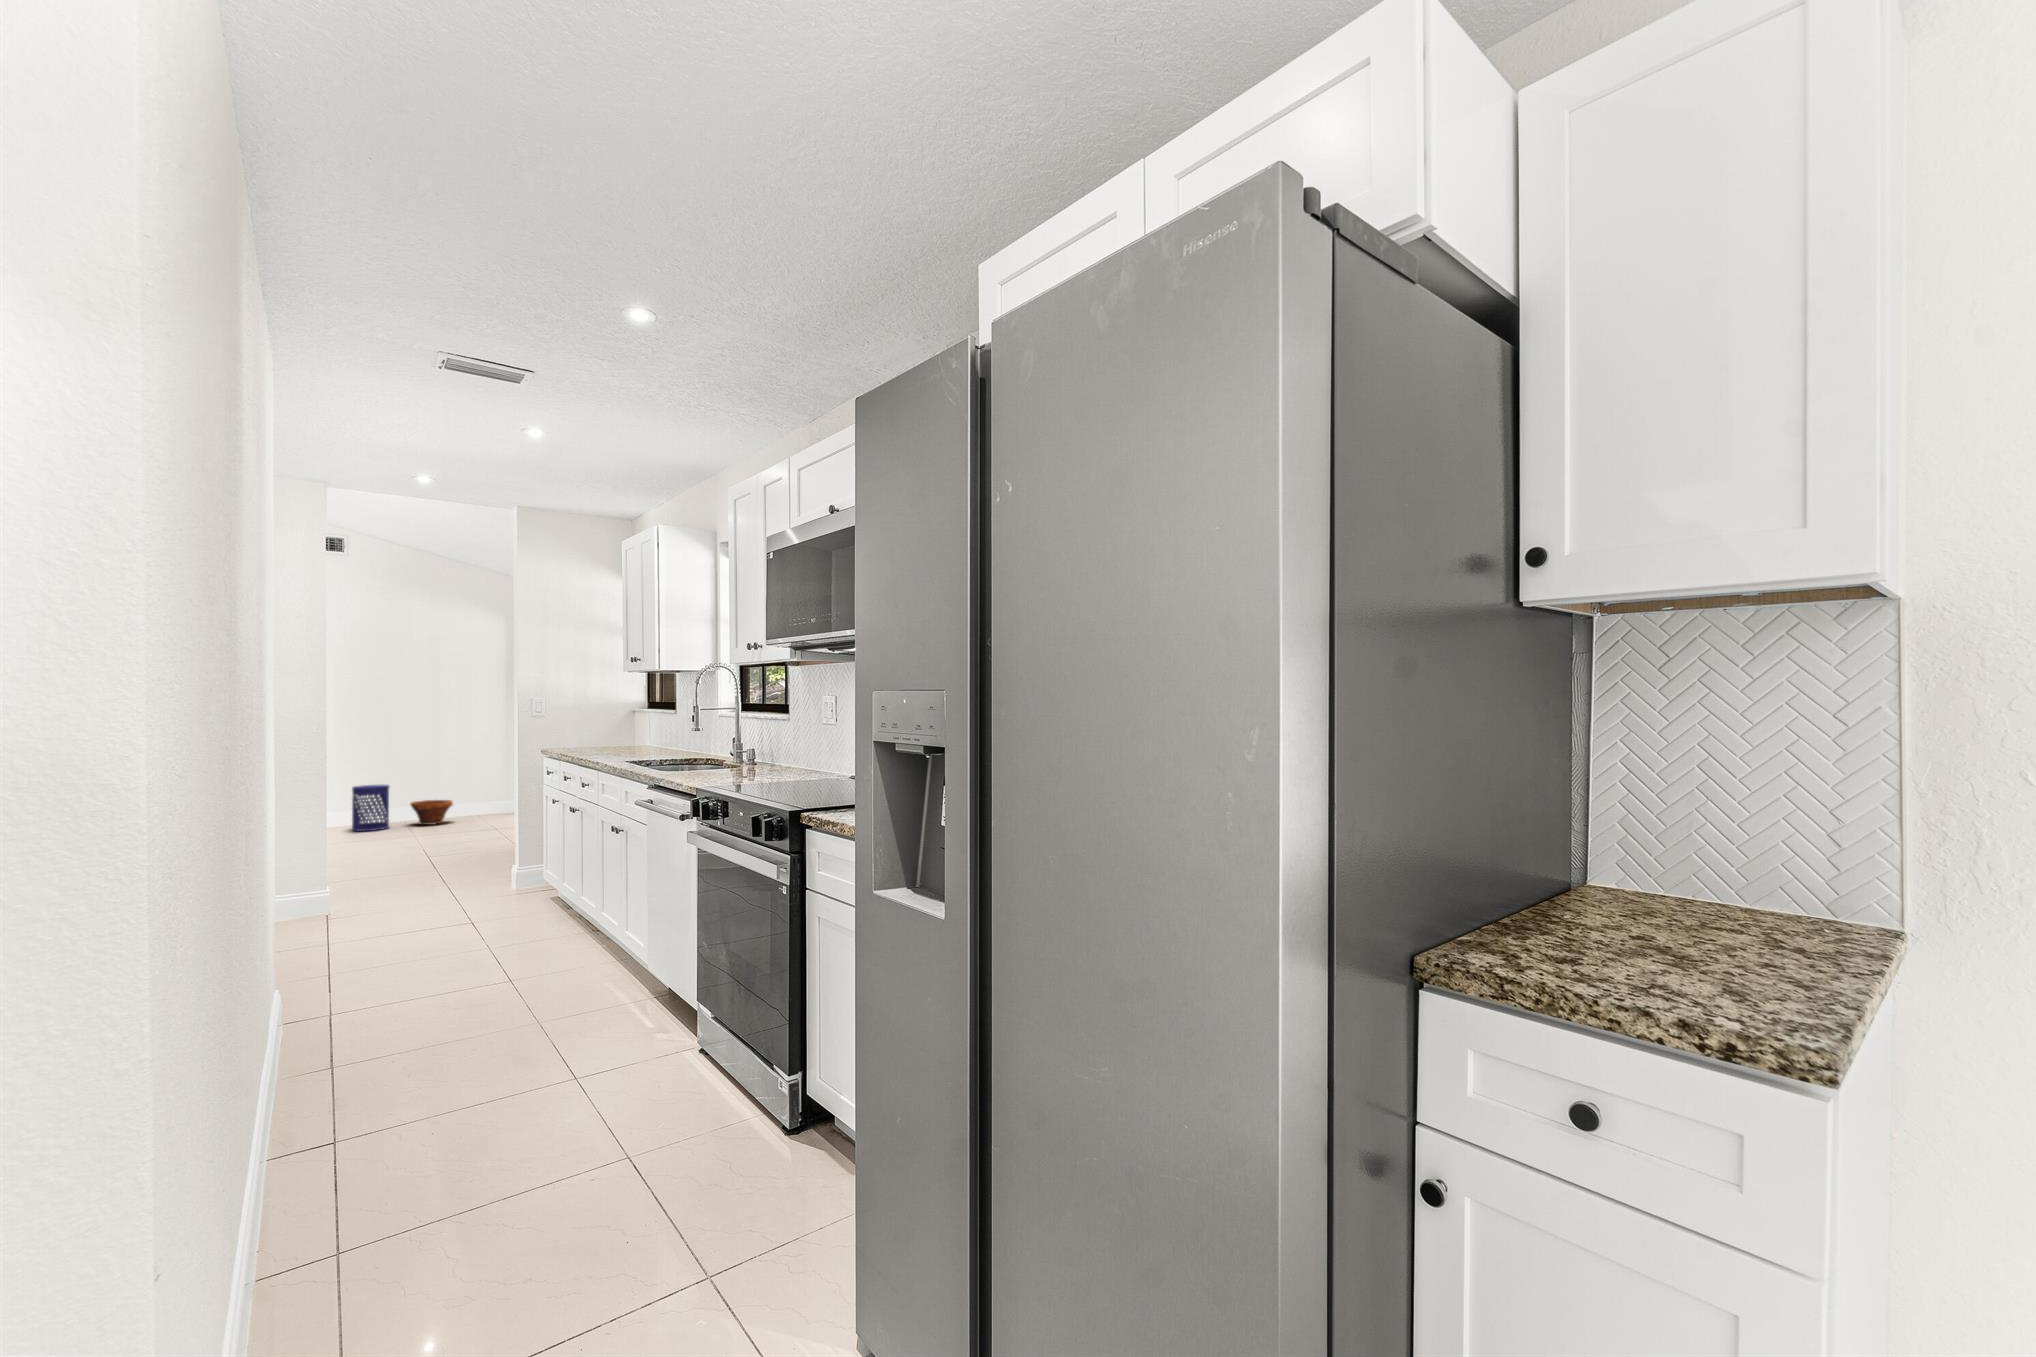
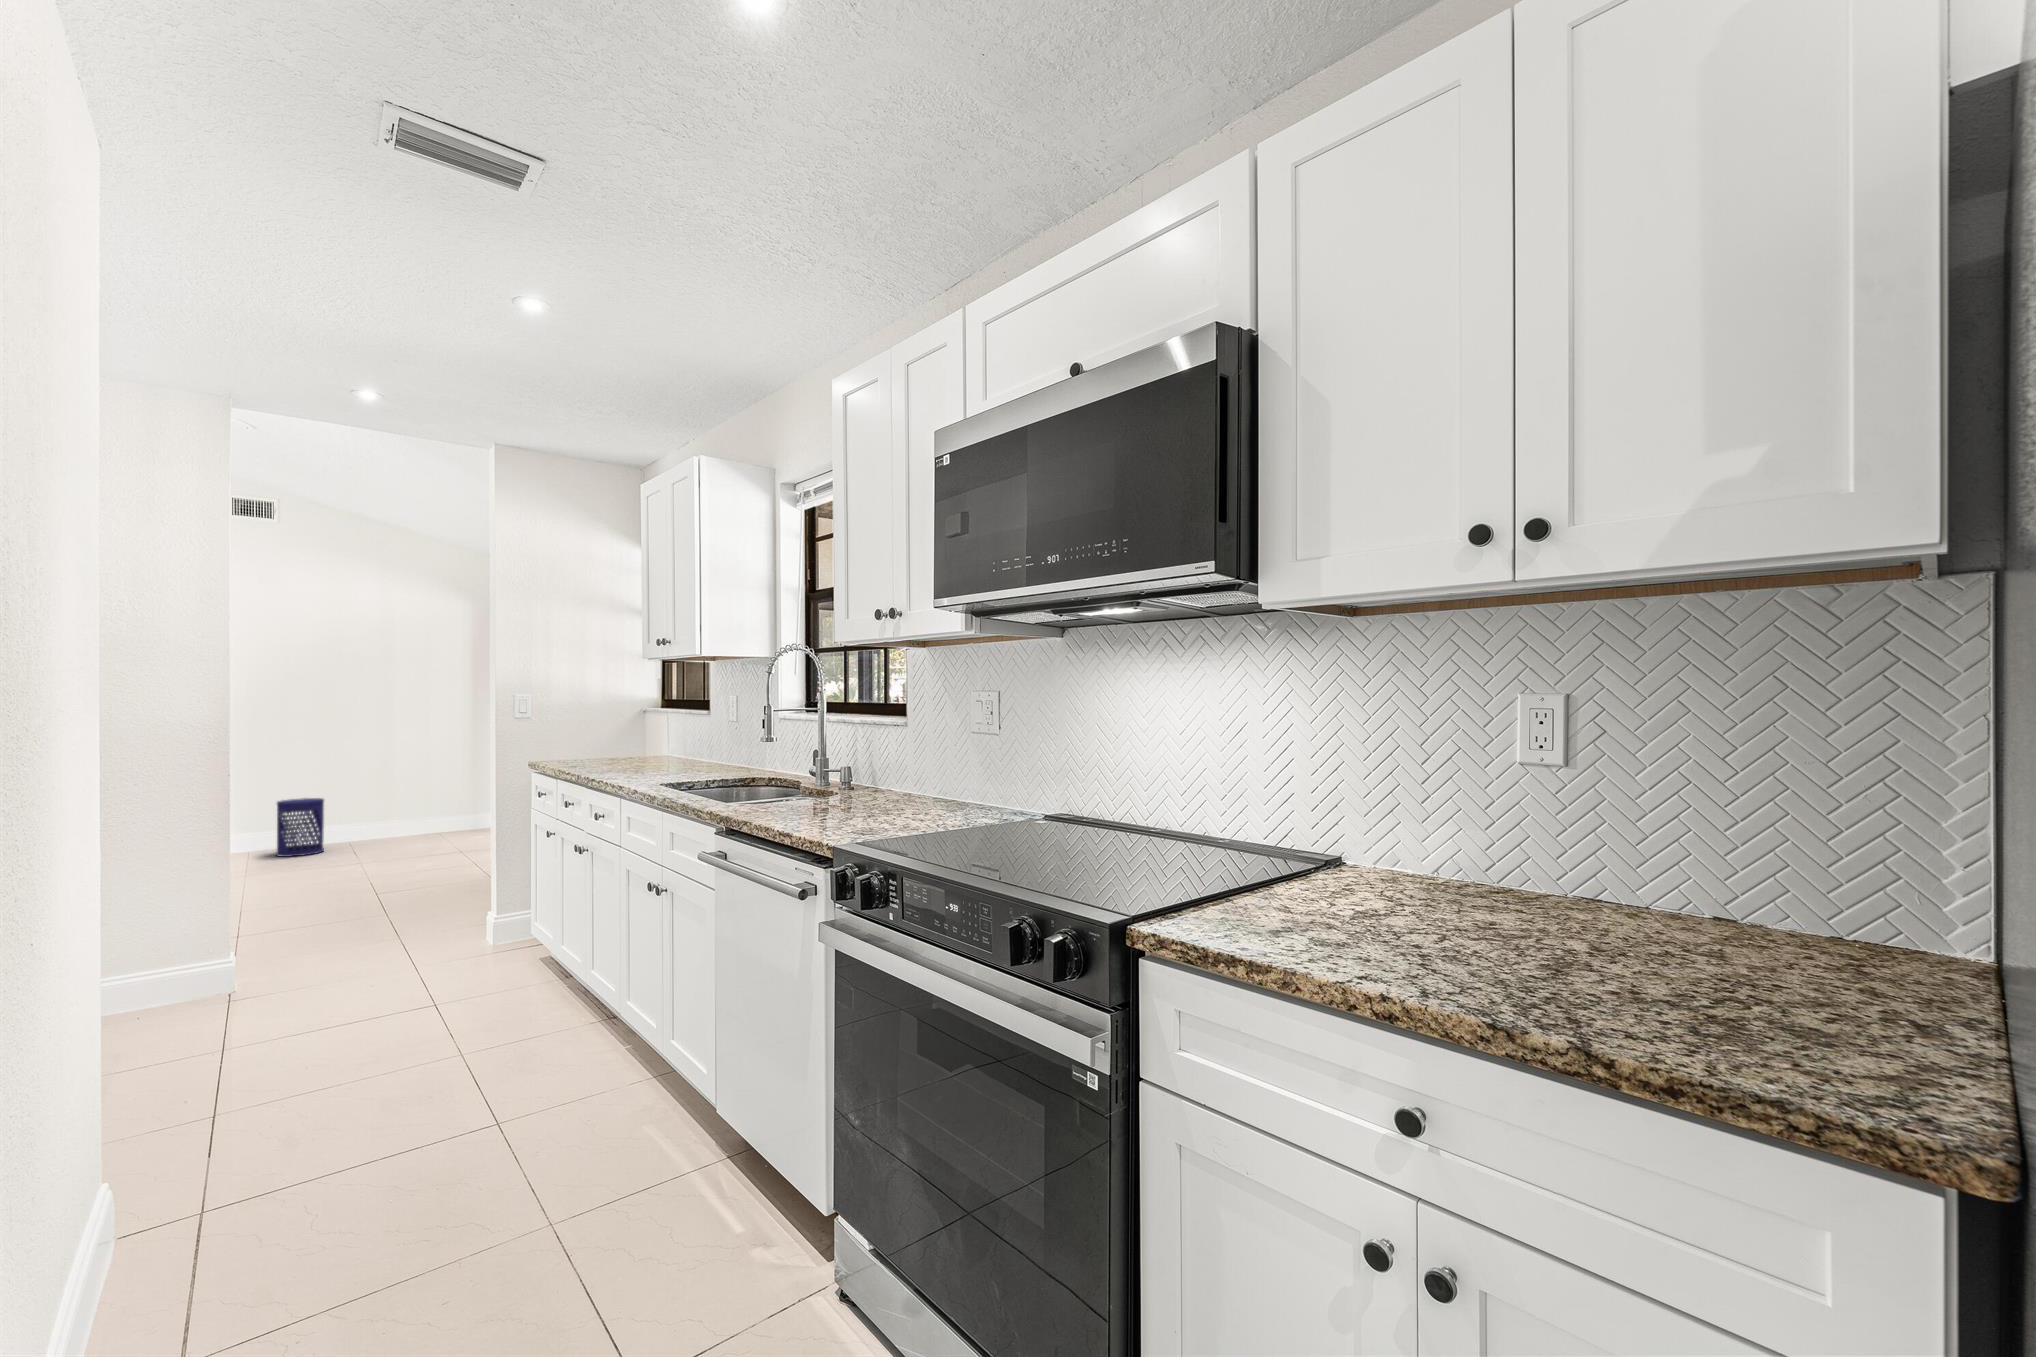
planter: present [410,800,453,825] -> none [350,815,404,847]

